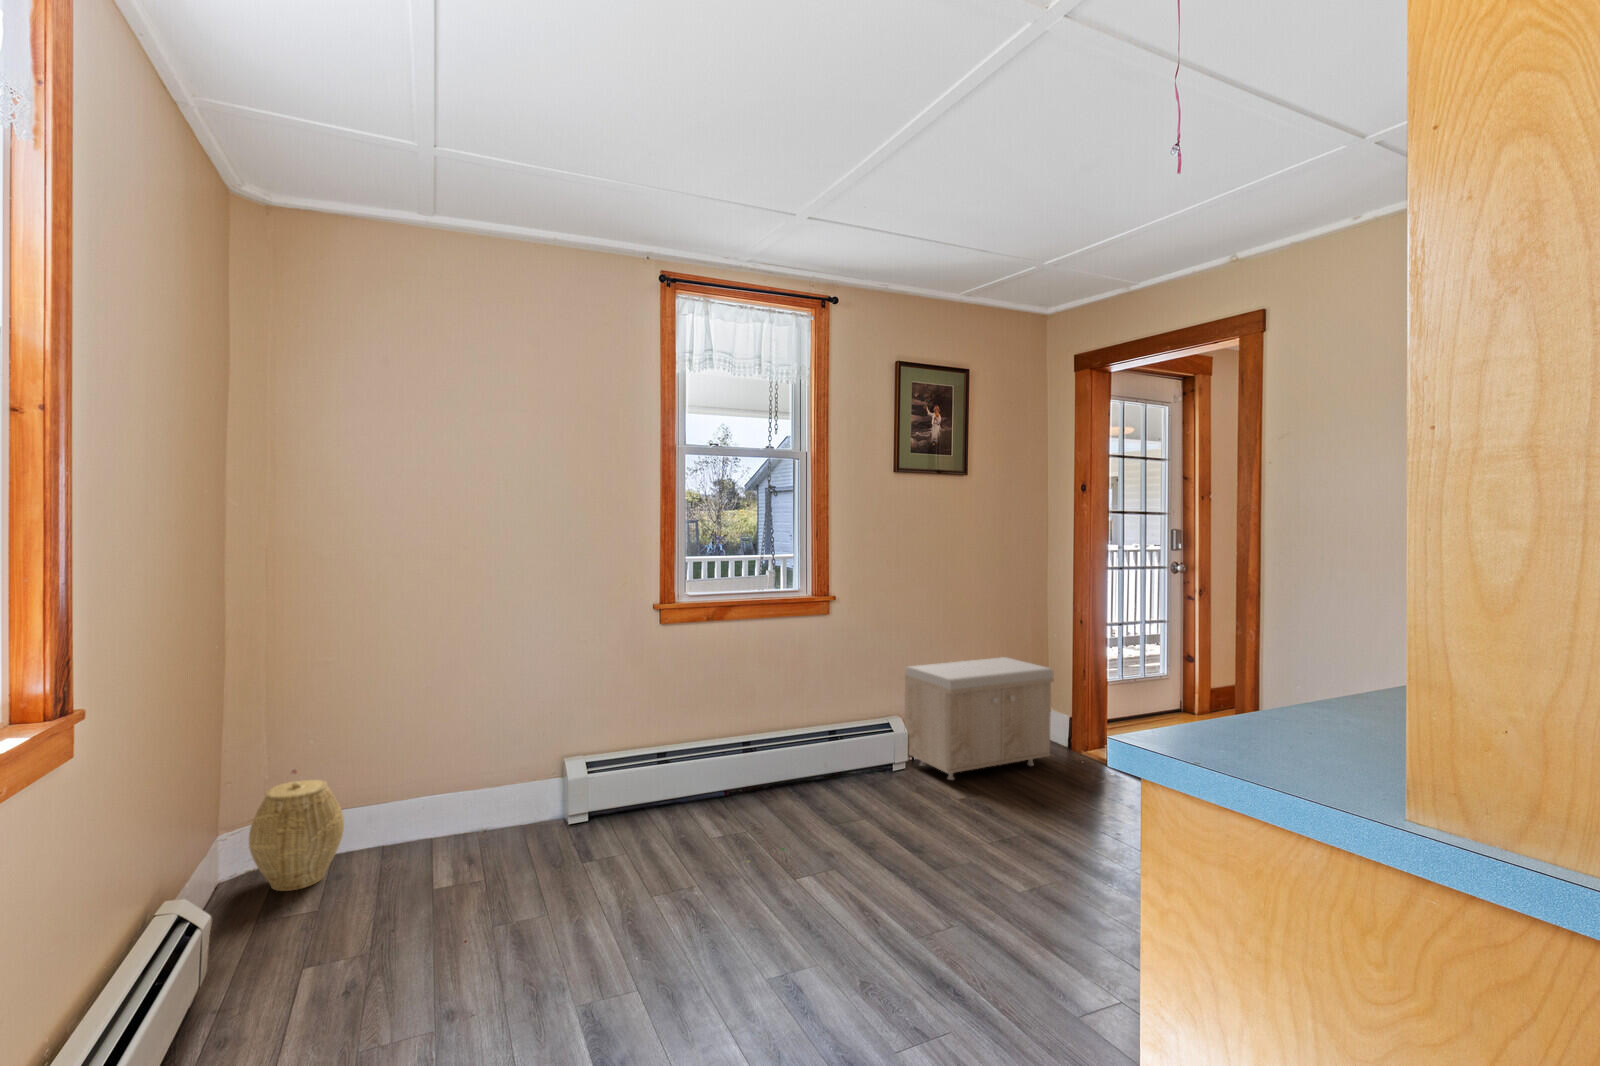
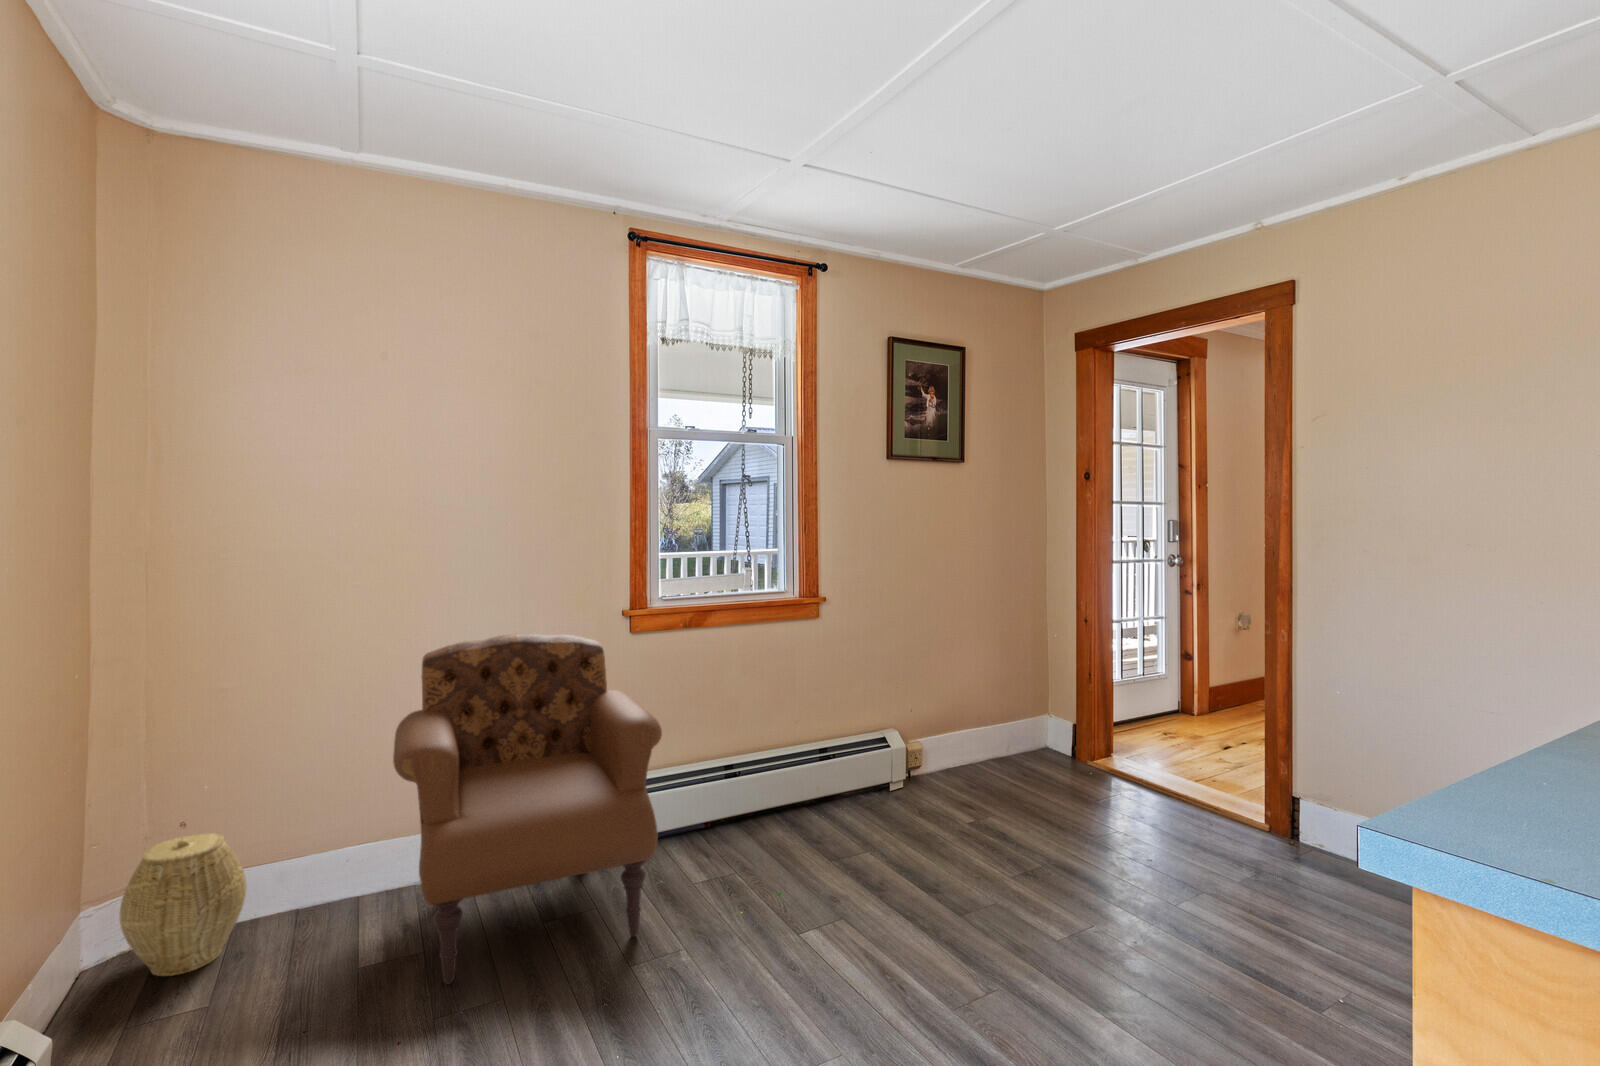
armchair: none [463,623,683,905] -> present [393,634,662,984]
storage bench: present [905,657,1054,780] -> none [902,661,1063,799]

